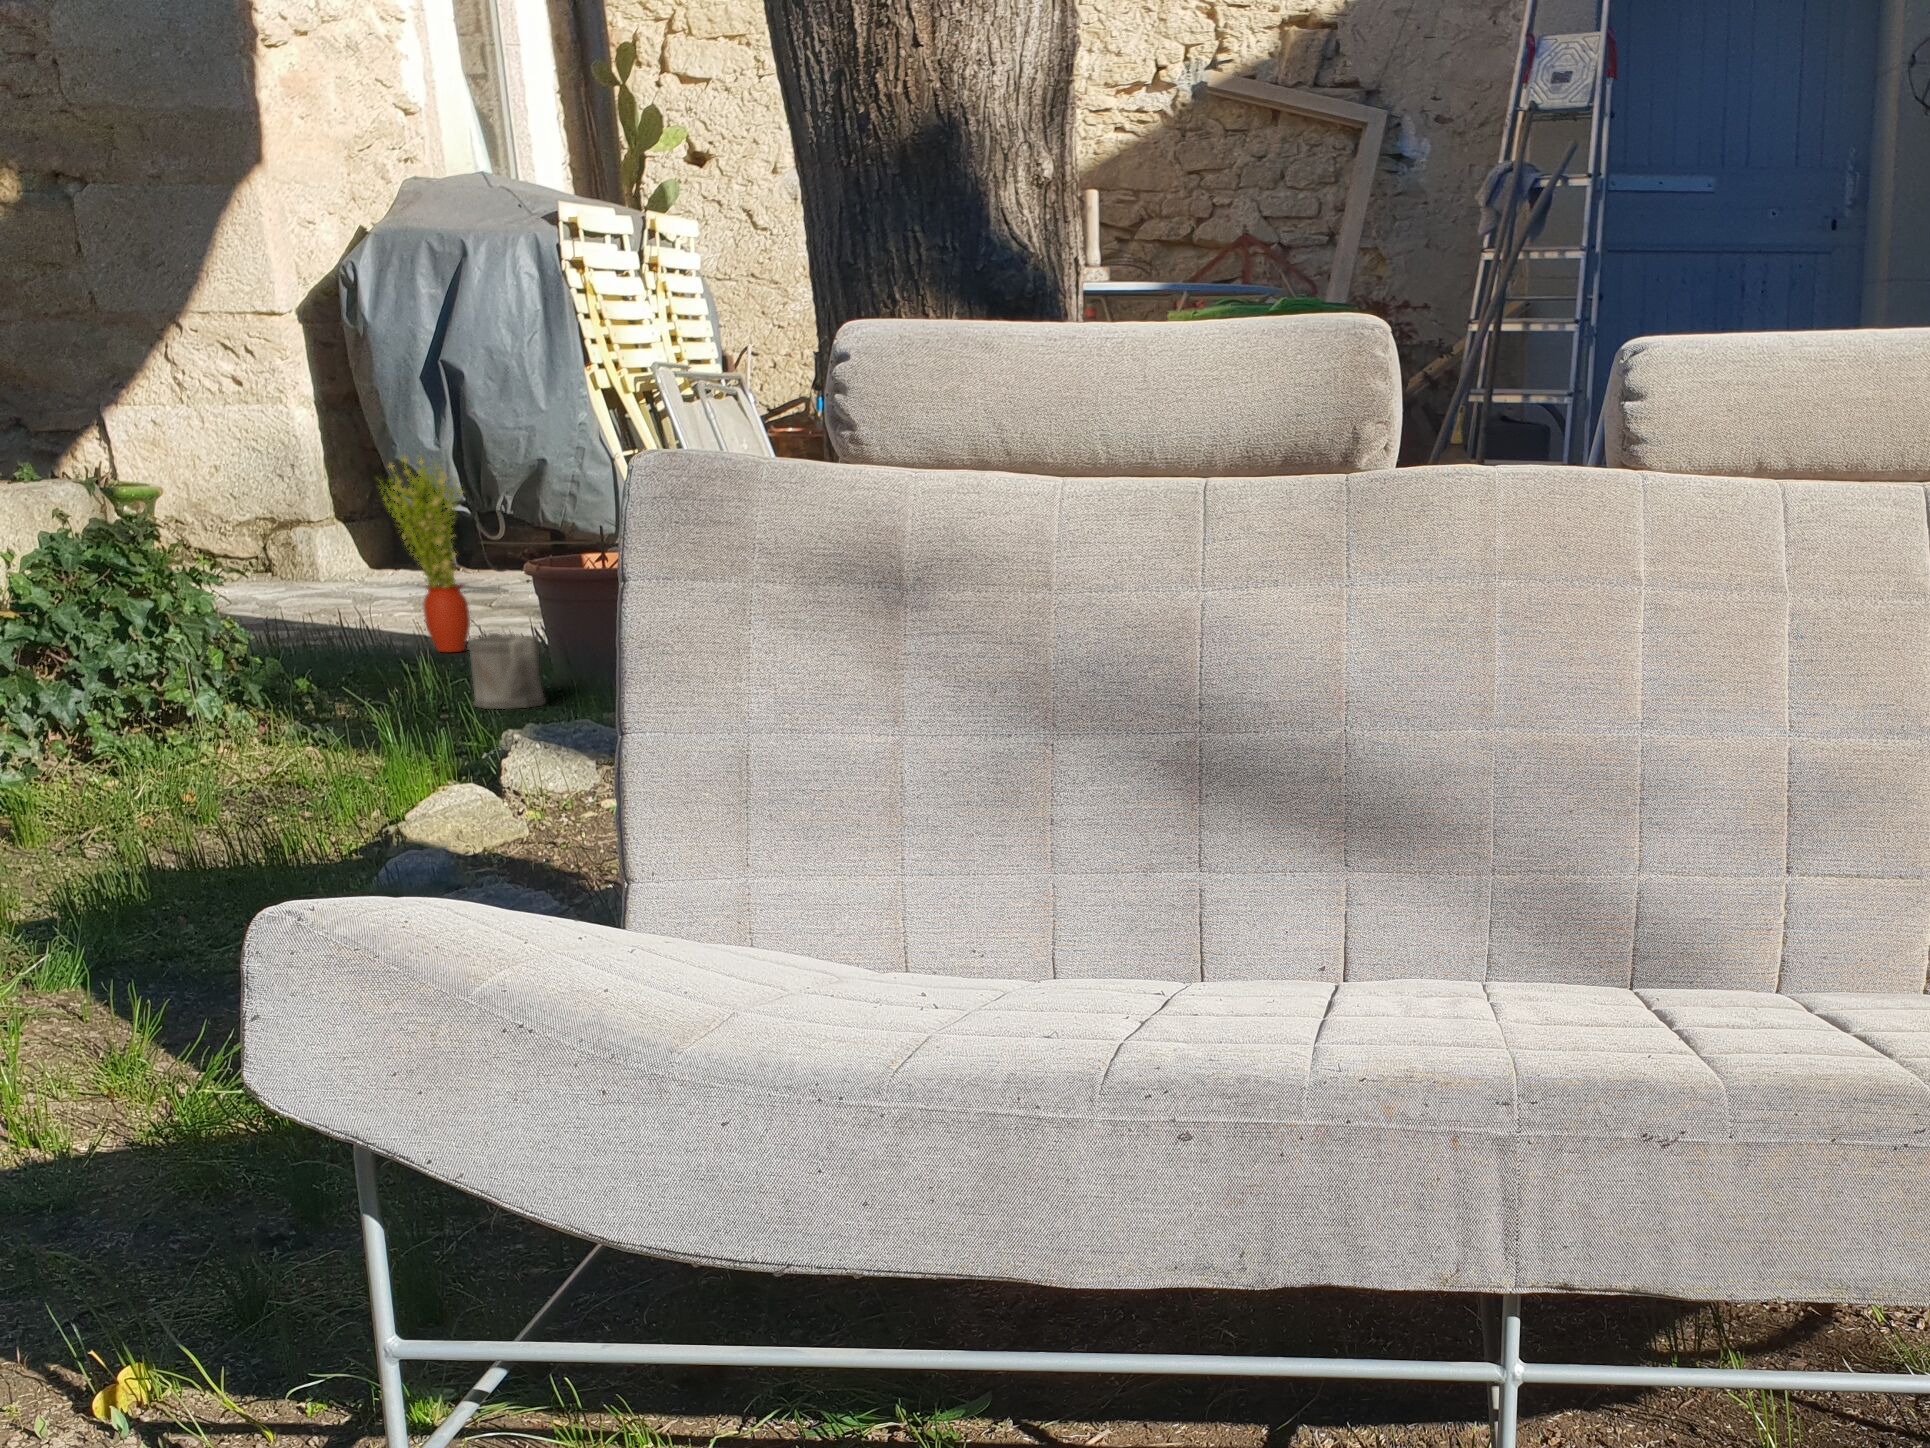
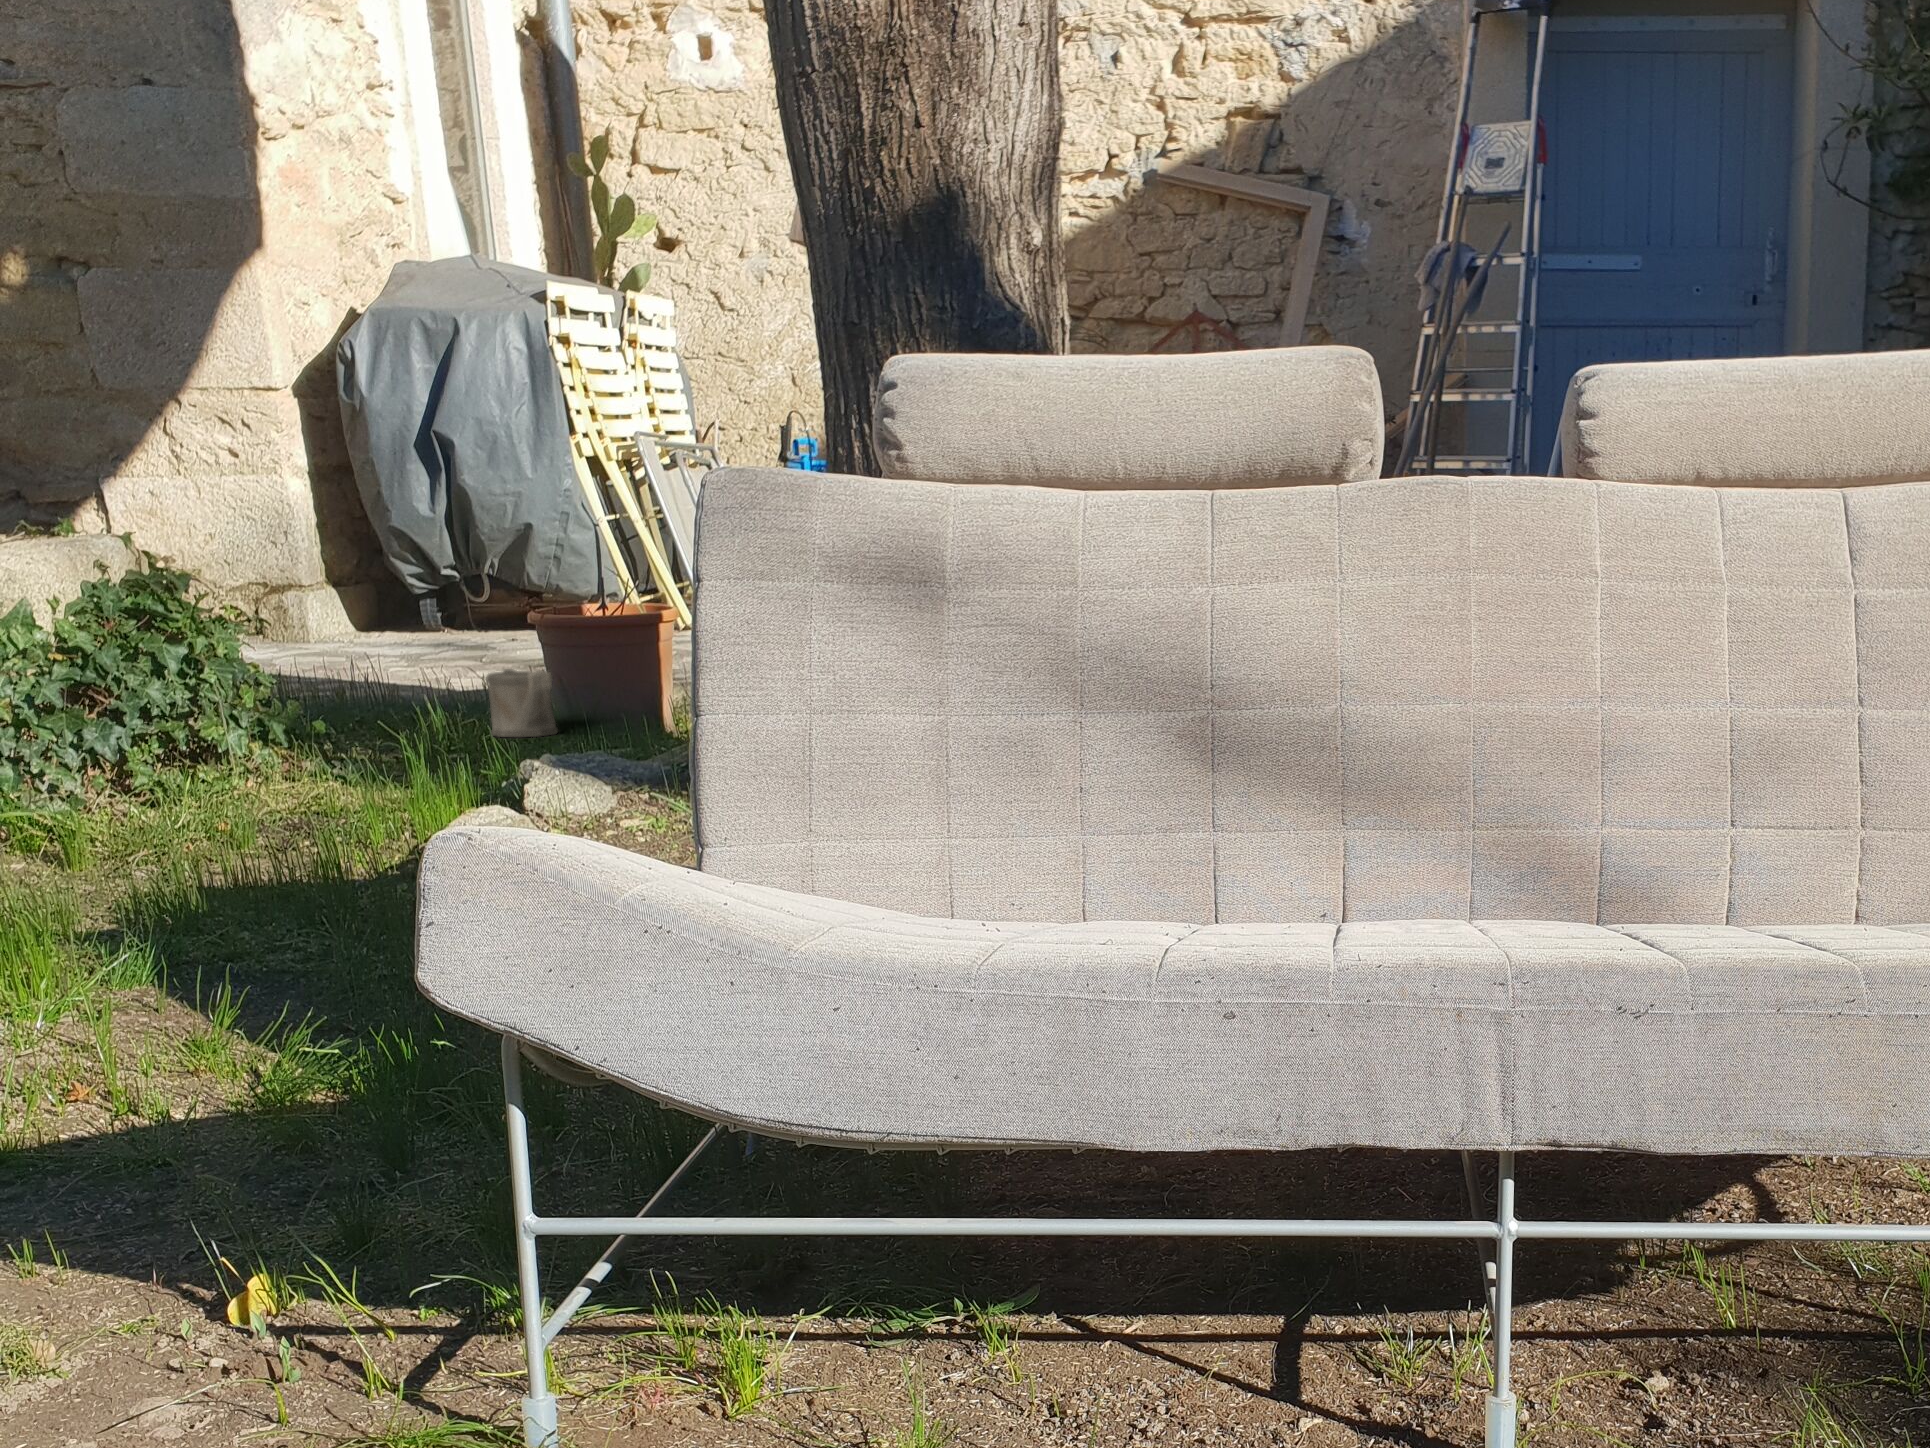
potted plant: present [380,457,470,652] -> none [387,510,474,694]

